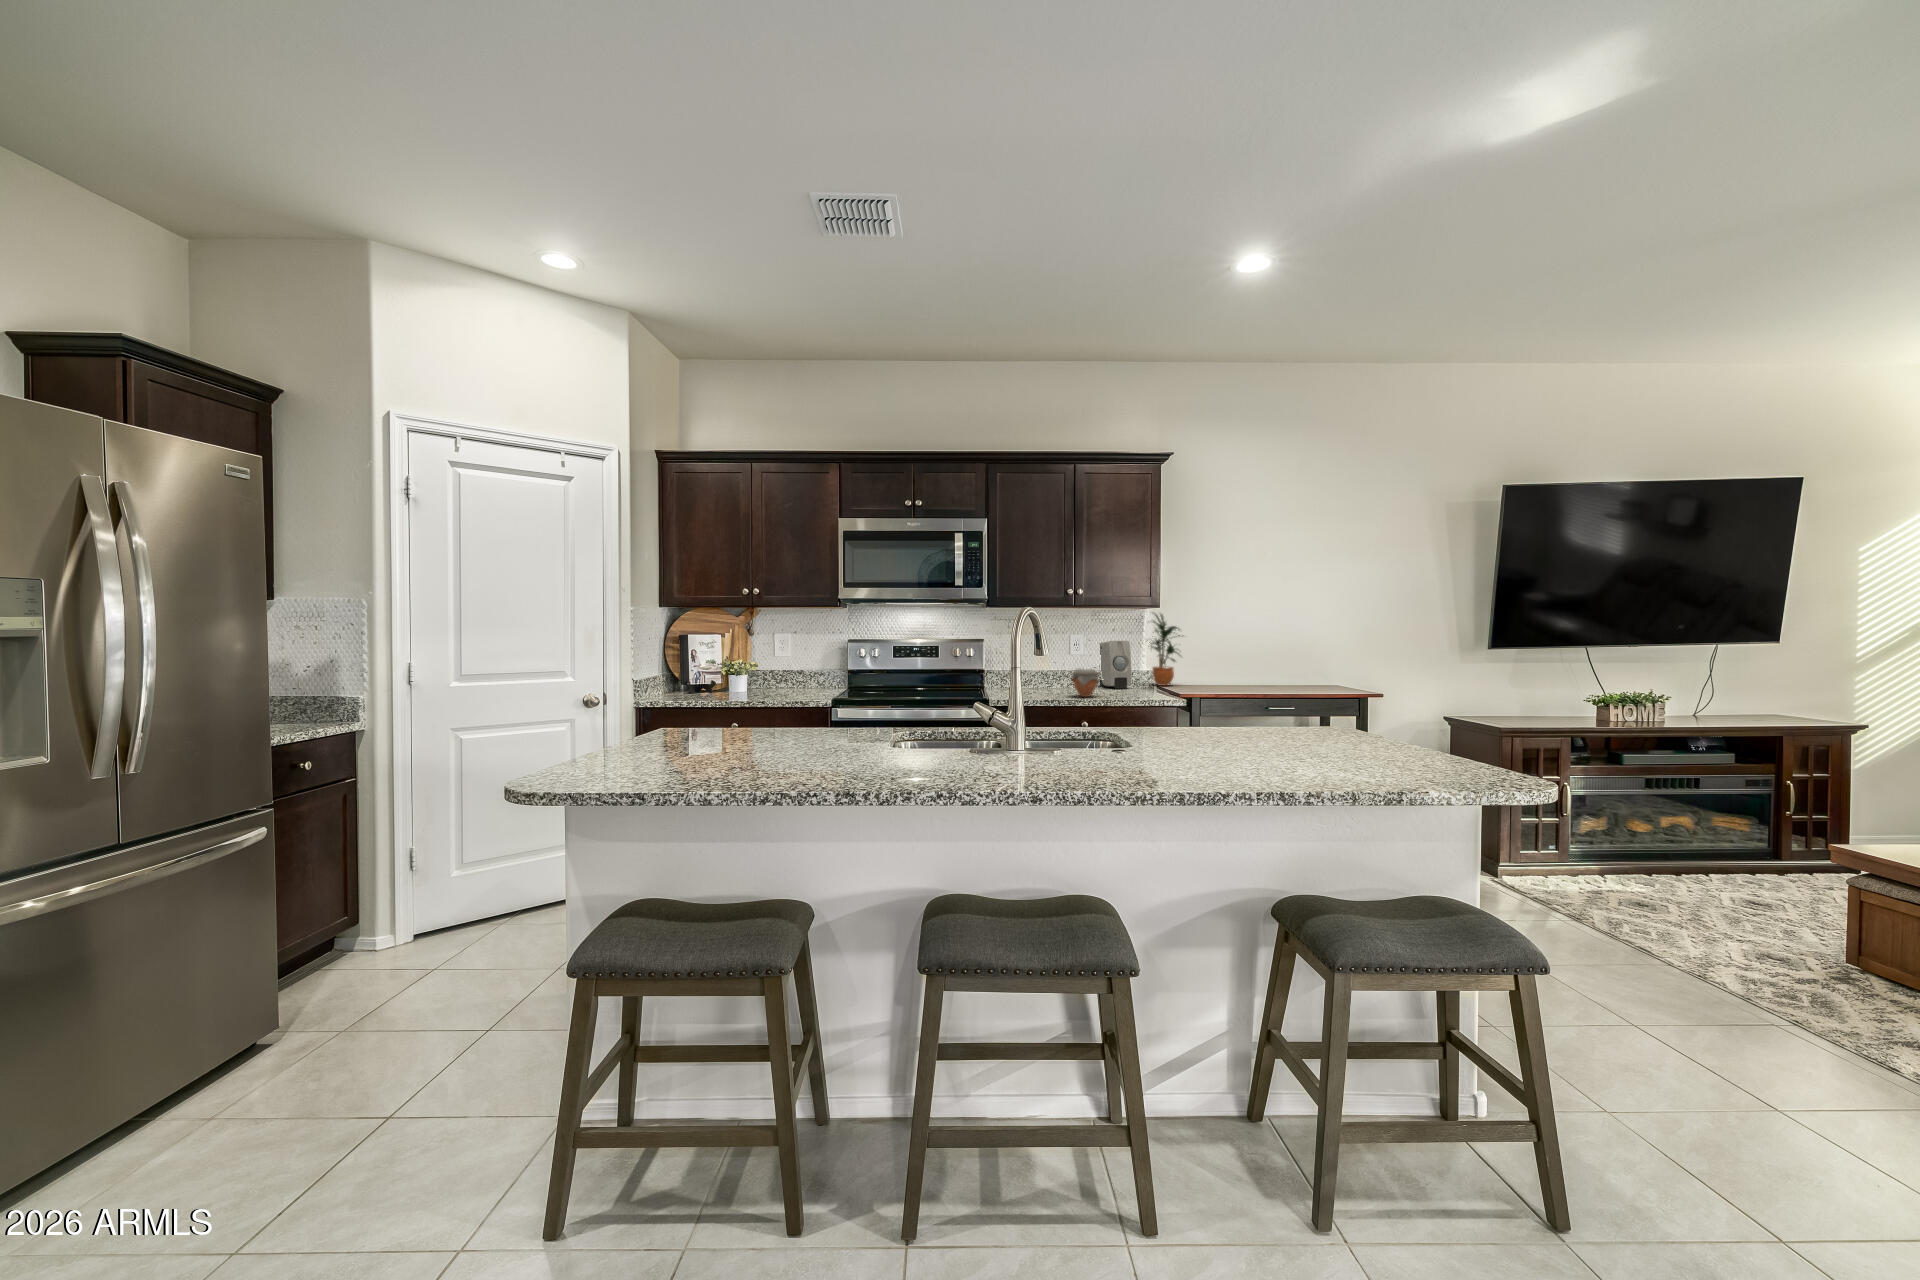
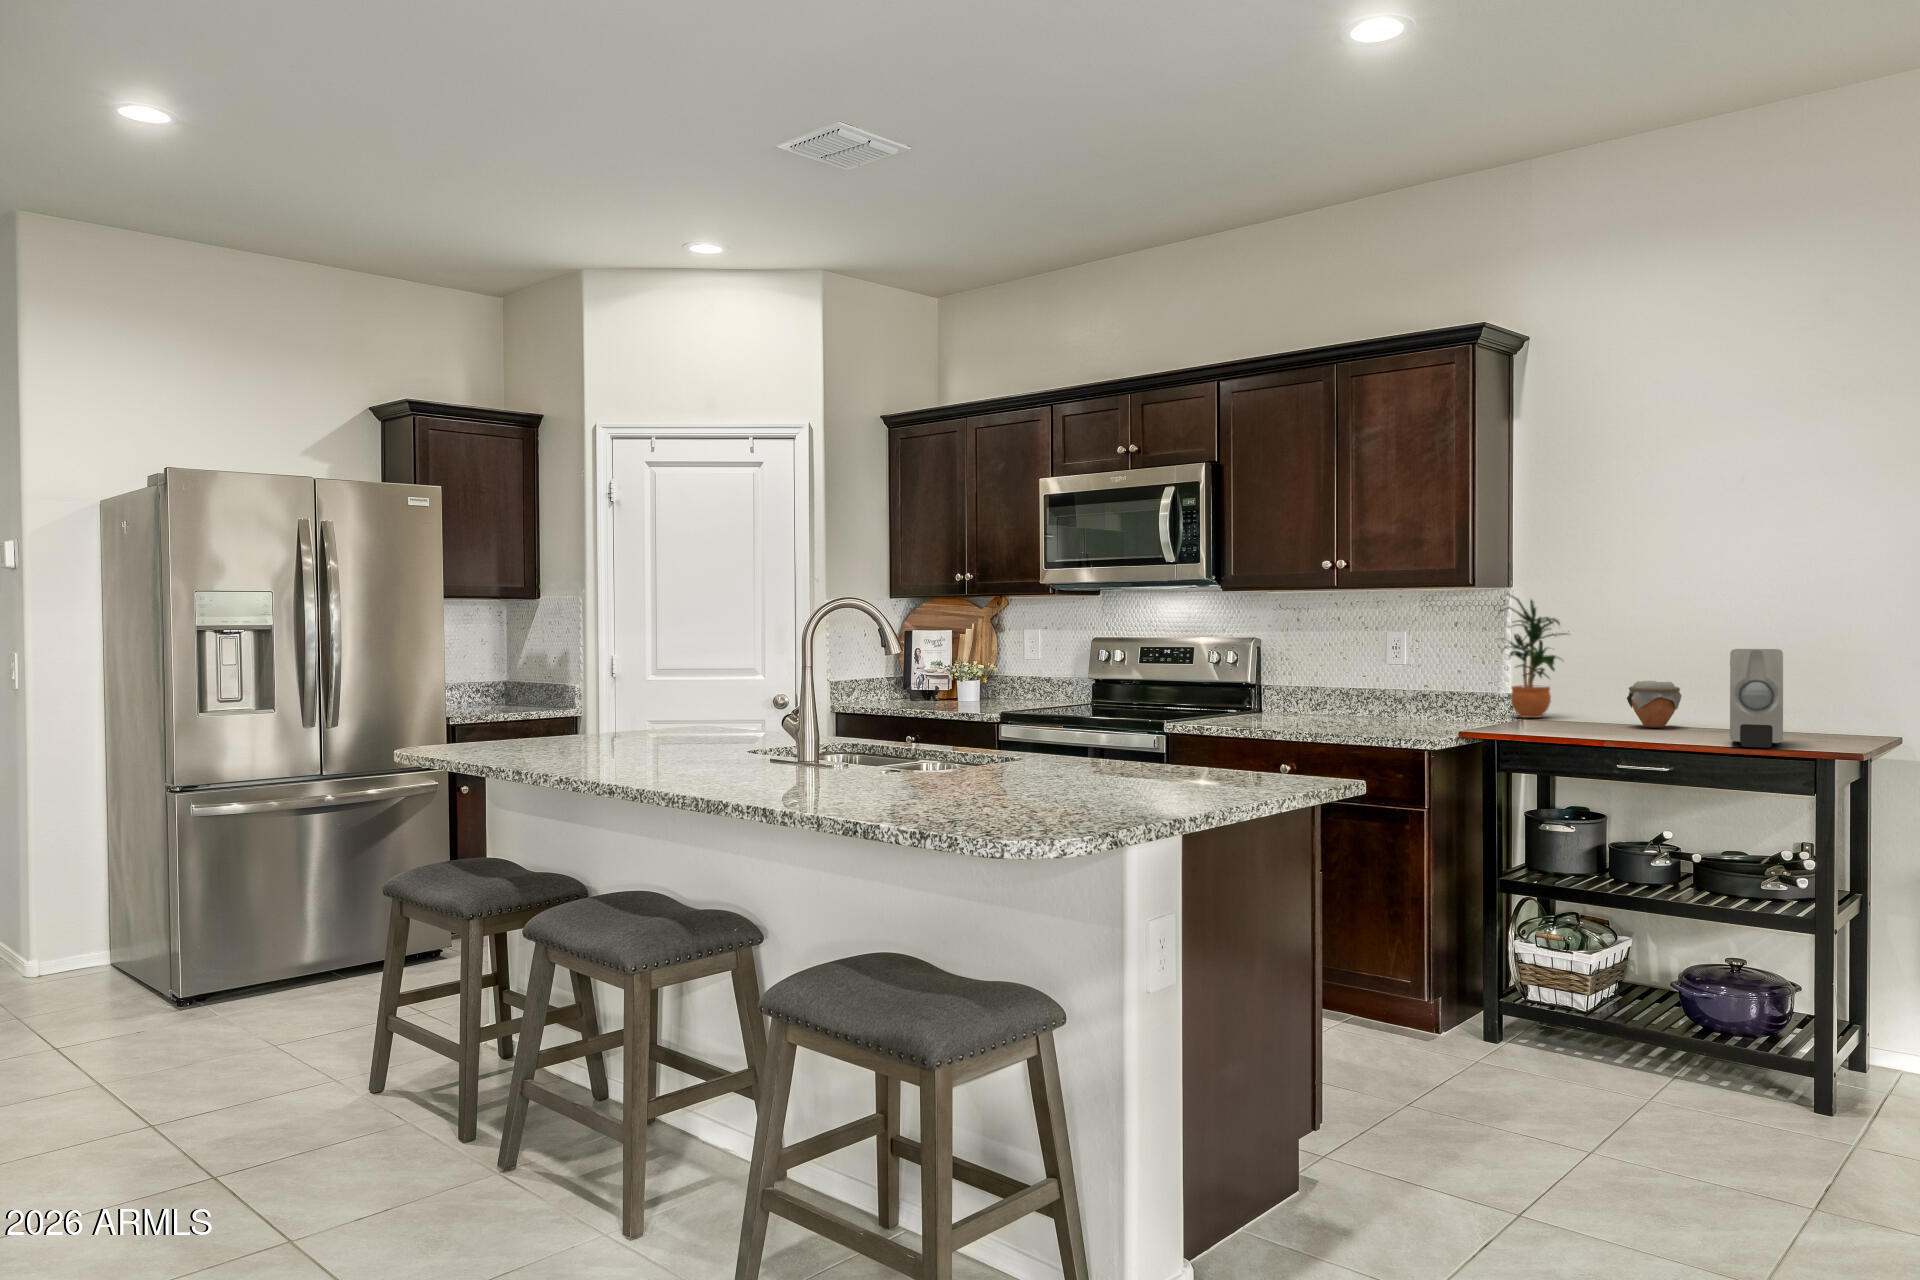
soap dispenser: present [1100,641,1131,688] -> present [1730,649,1783,748]
jar: present [1072,669,1099,697] -> present [1627,681,1682,728]

